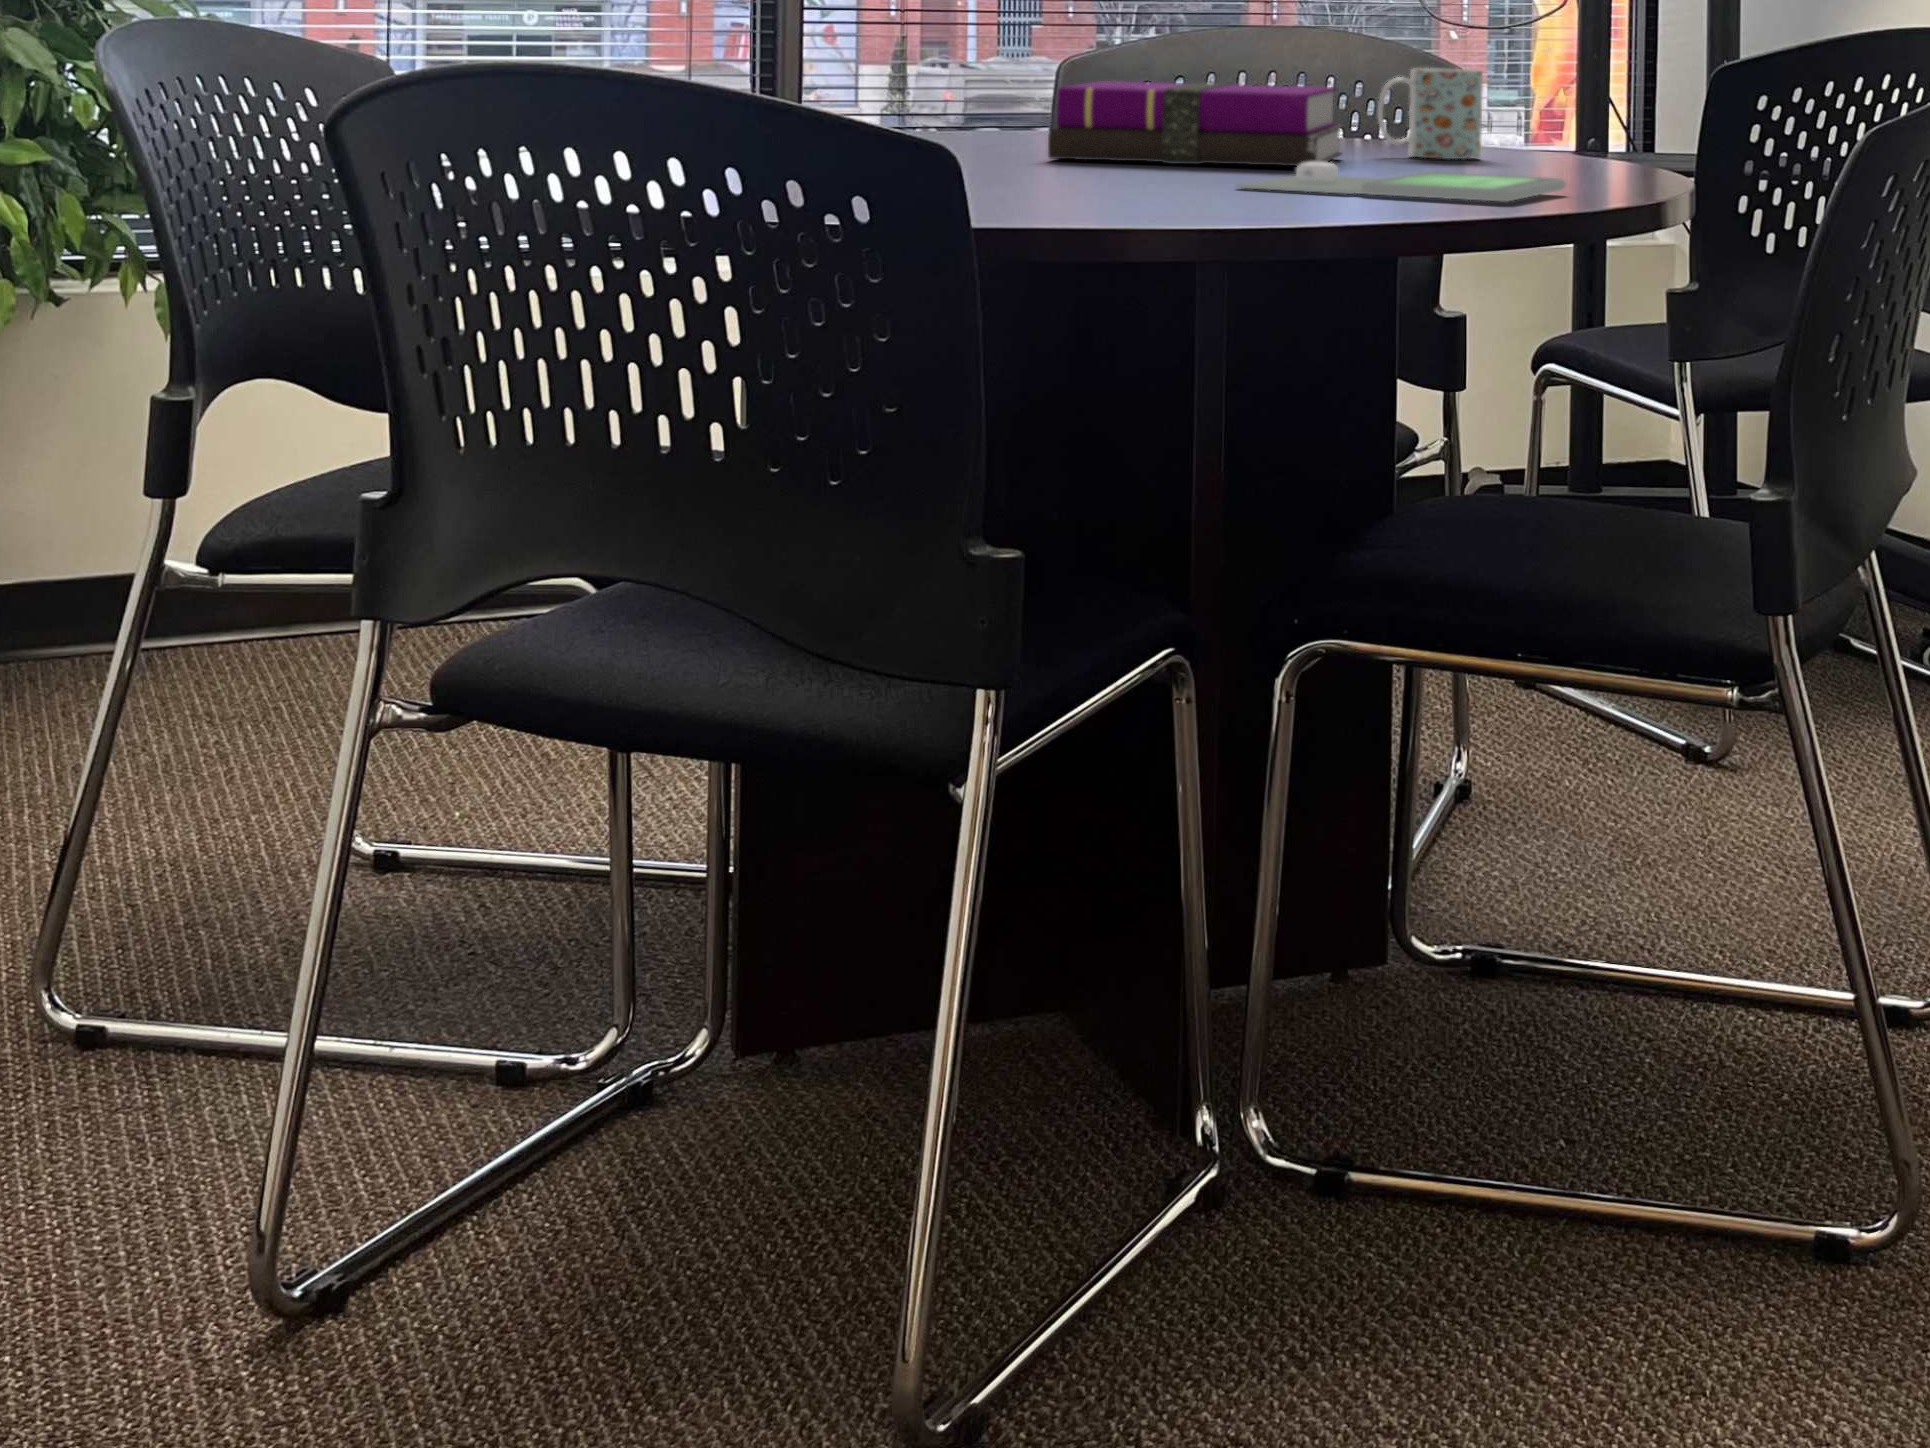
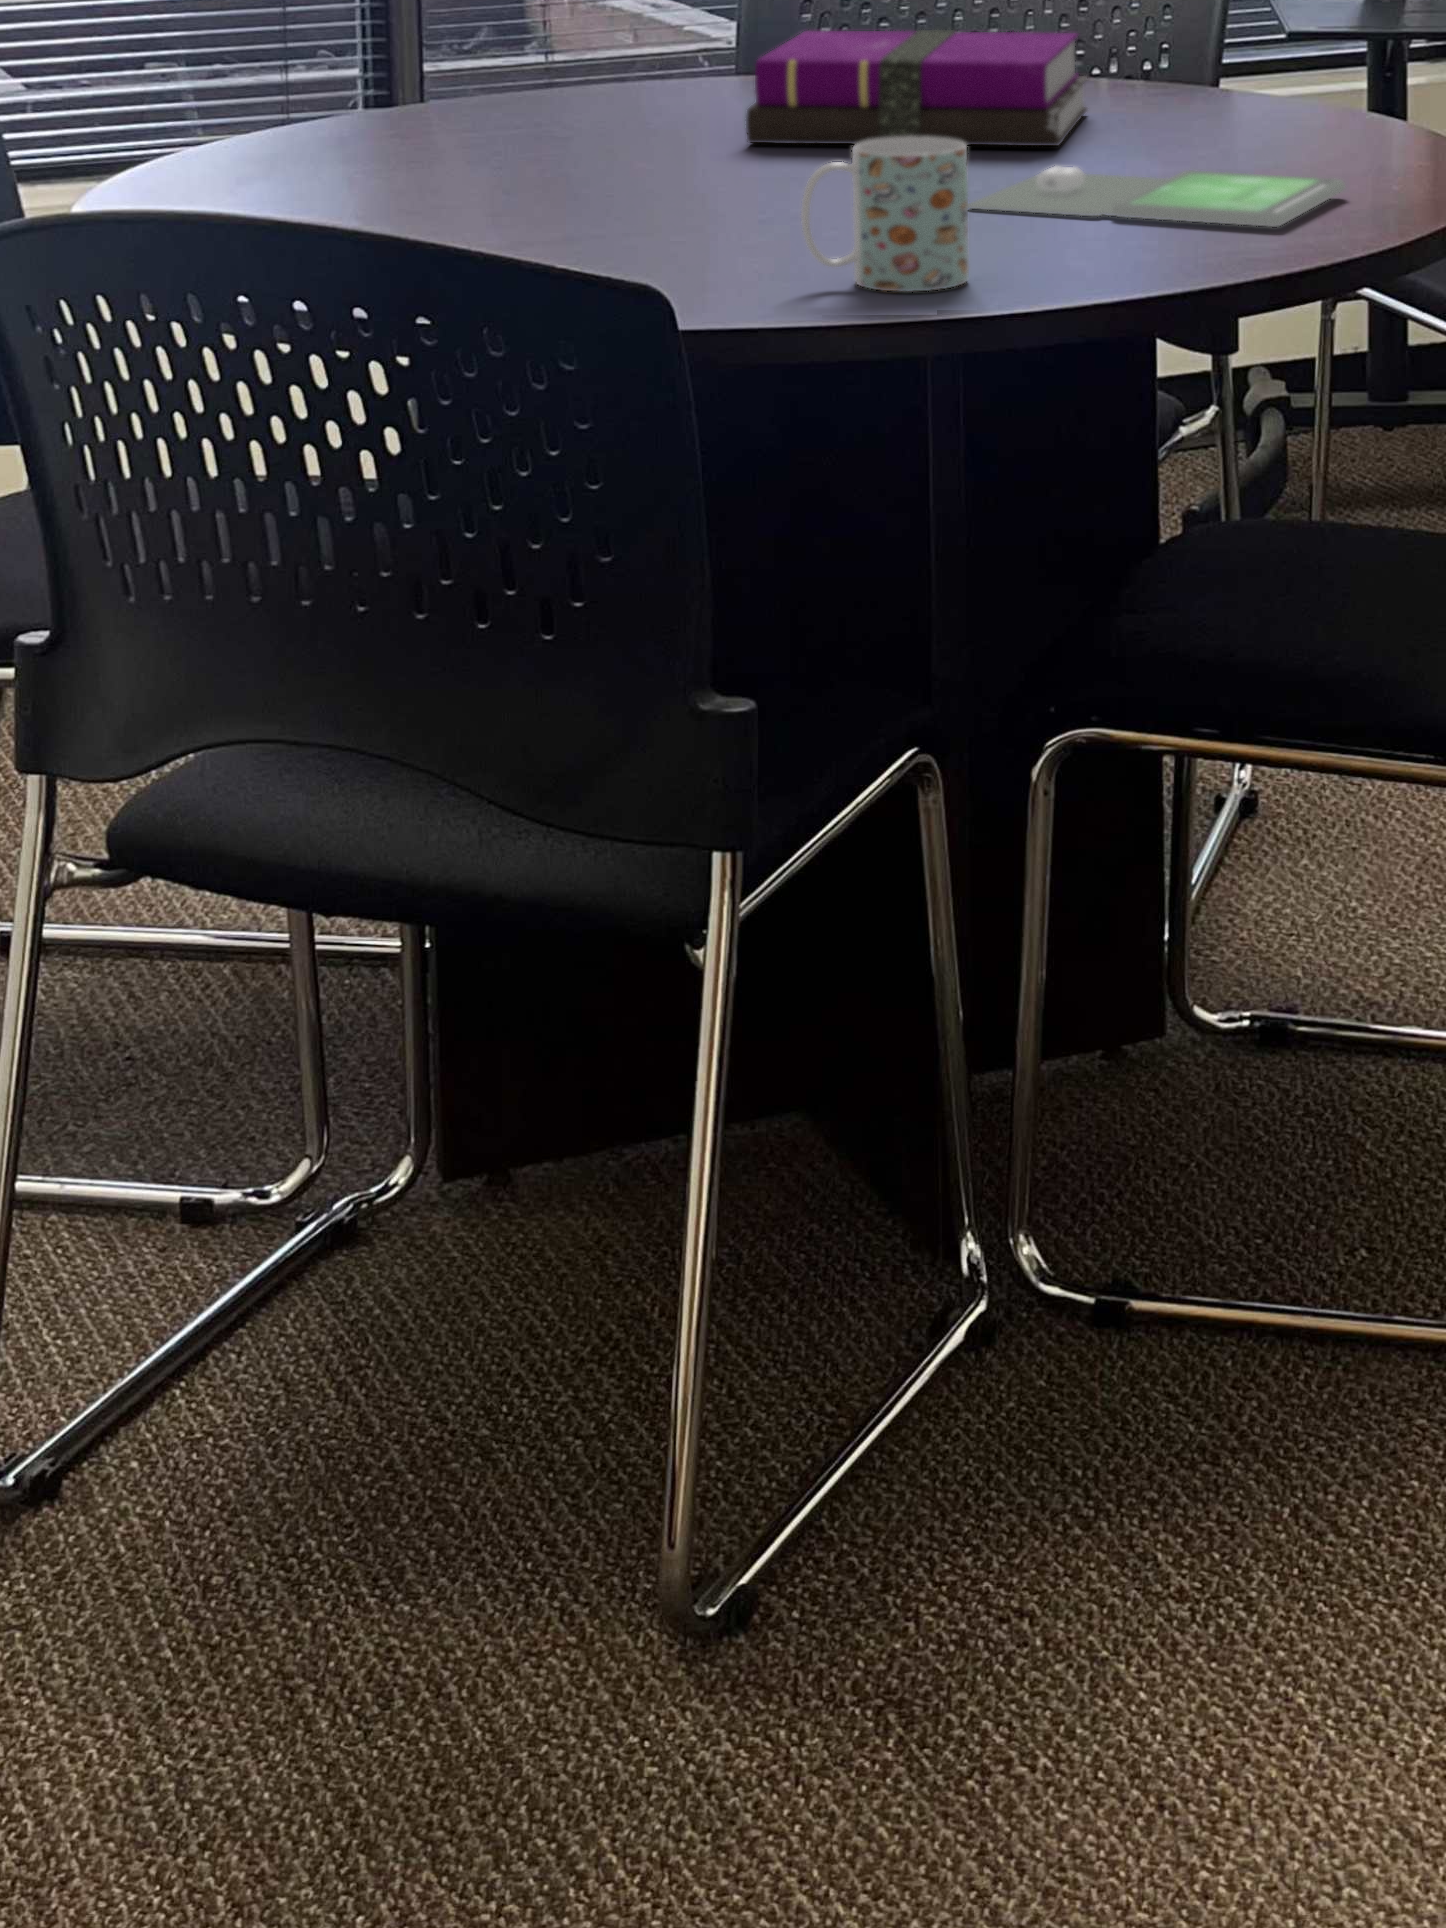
mug: present [1378,68,1483,159] -> present [801,137,969,292]

